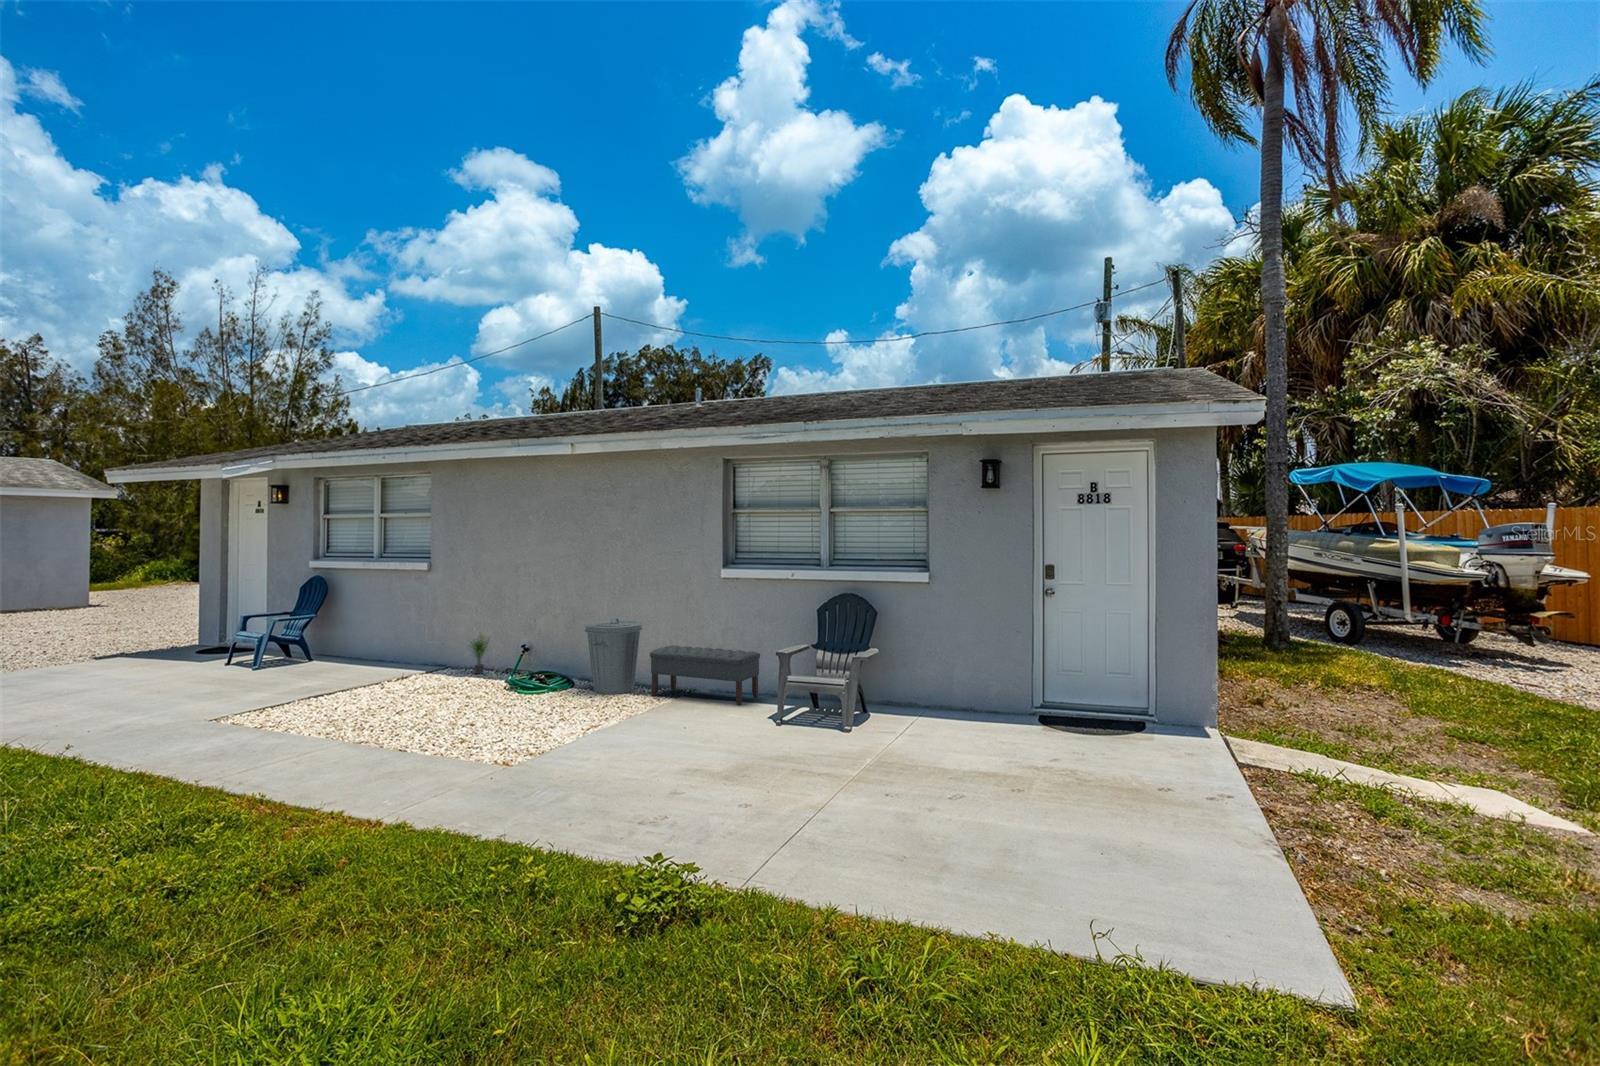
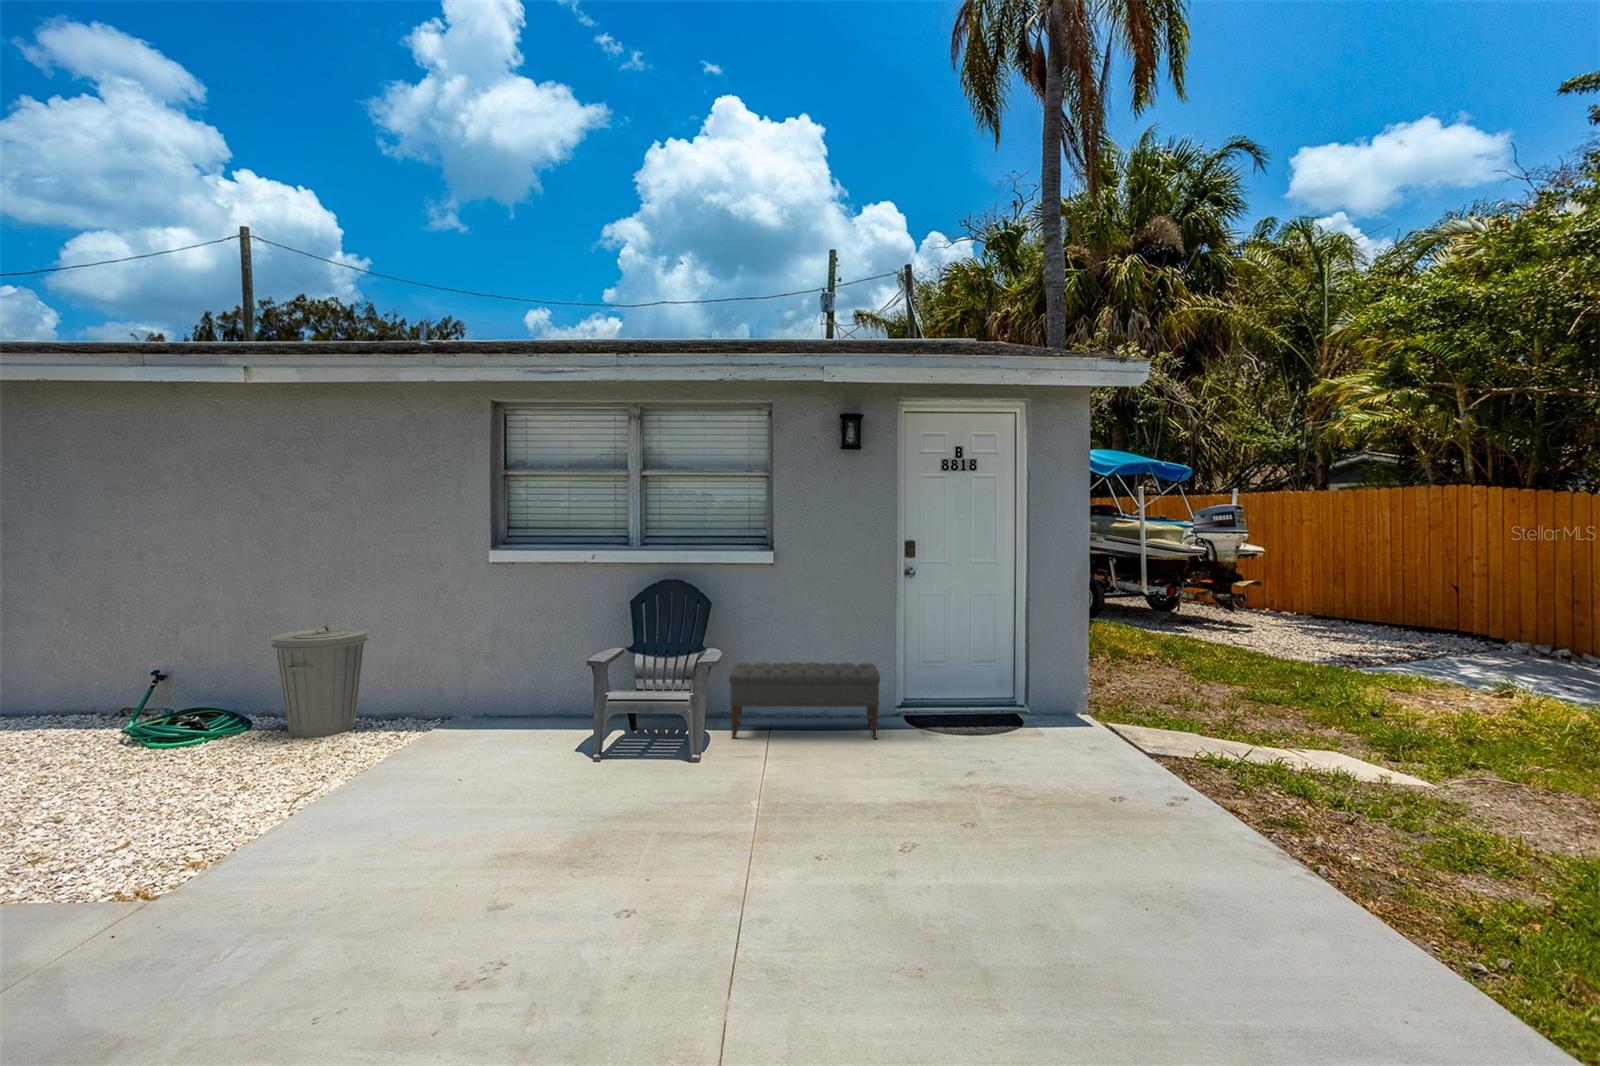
potted plant: present [470,635,489,674] -> none [45,655,102,723]
bench: present [650,645,760,705] -> present [729,662,880,739]

